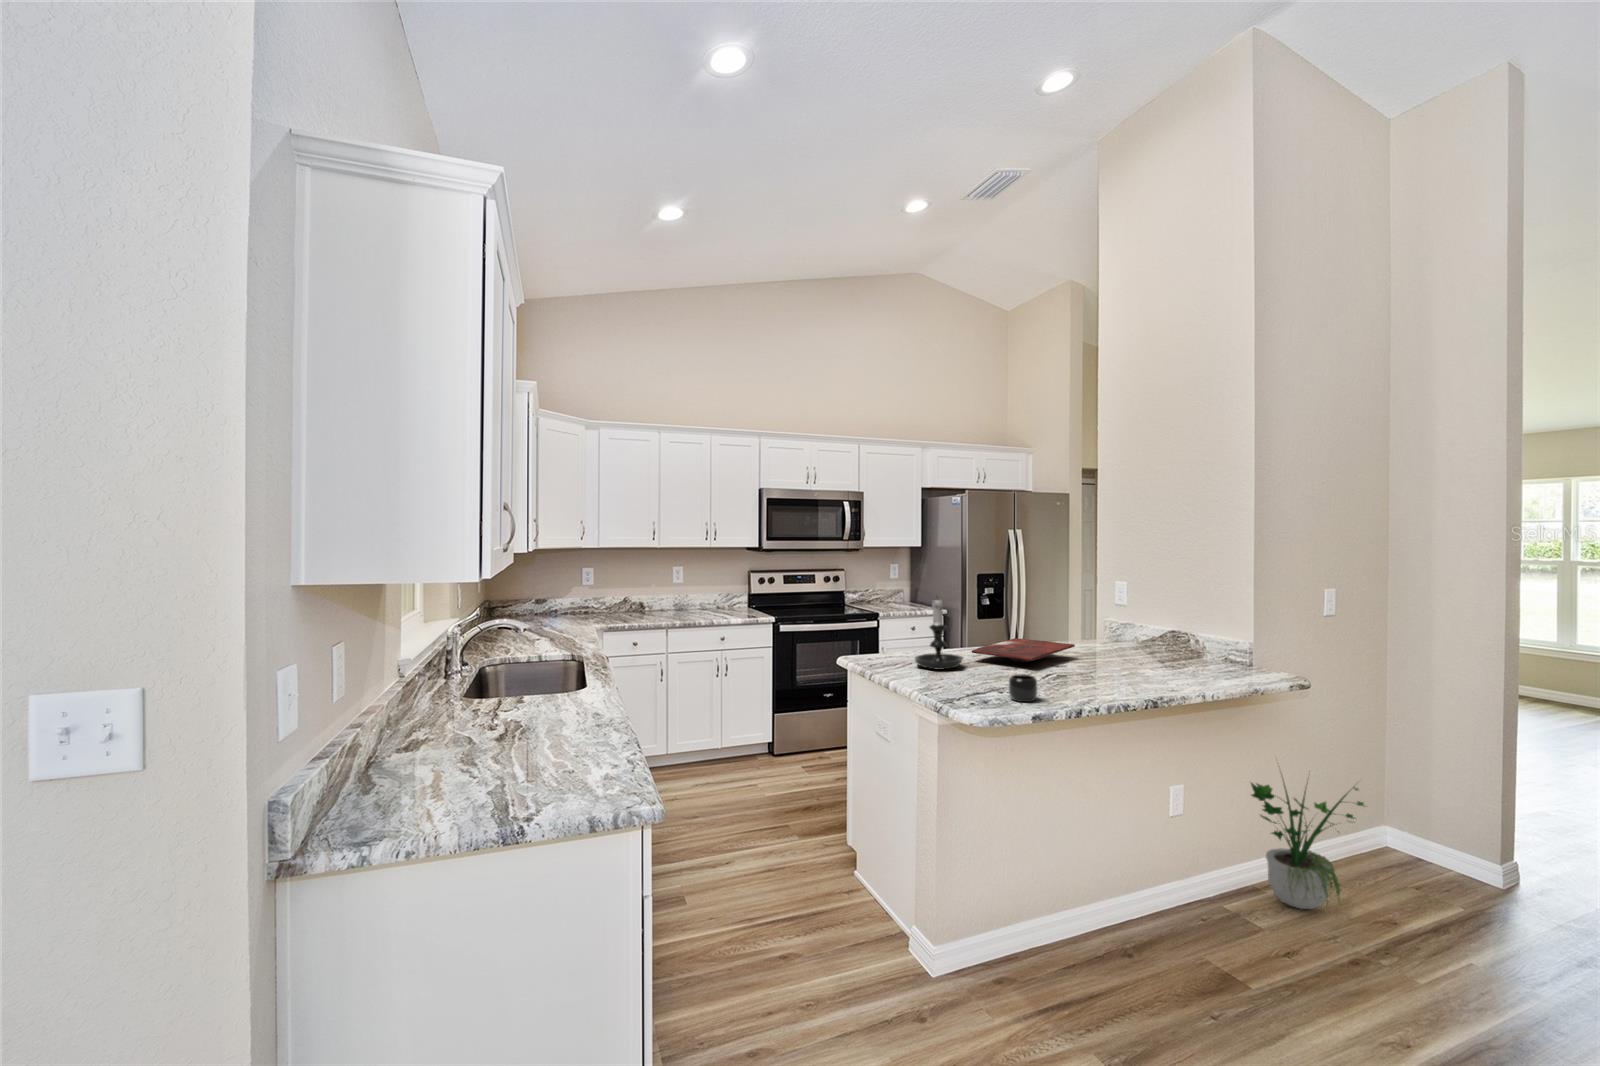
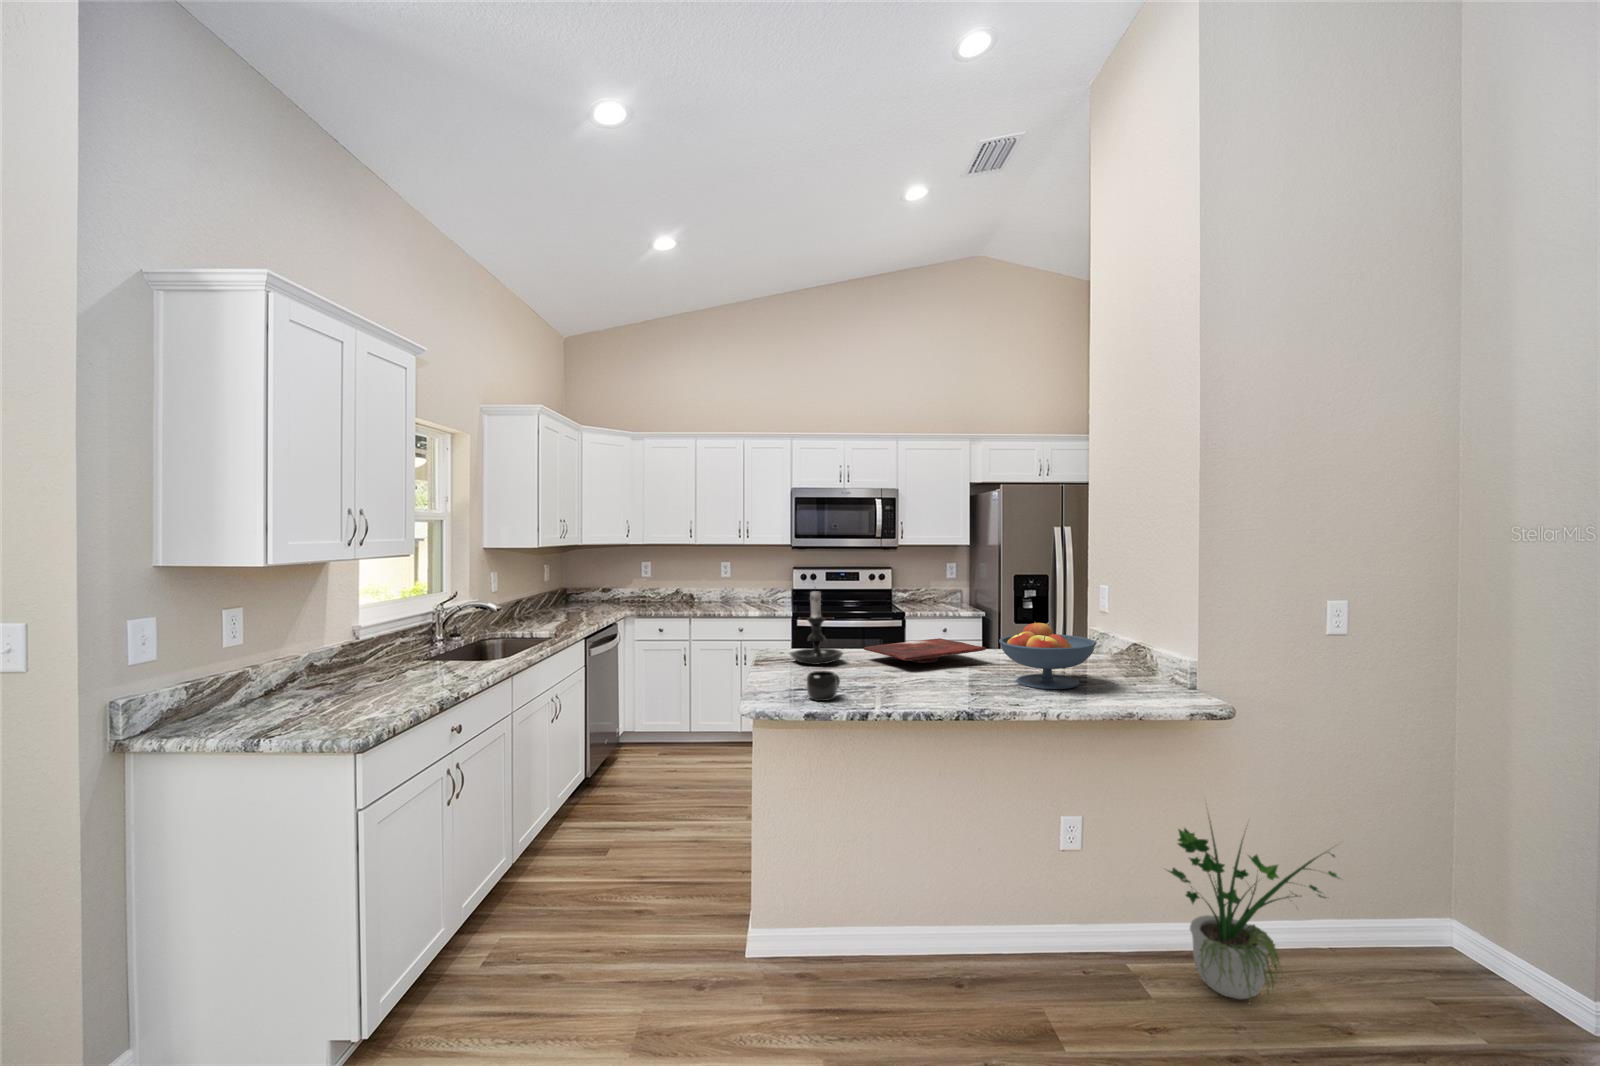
fruit bowl: none [1114,620,1200,677] -> present [999,622,1096,689]

